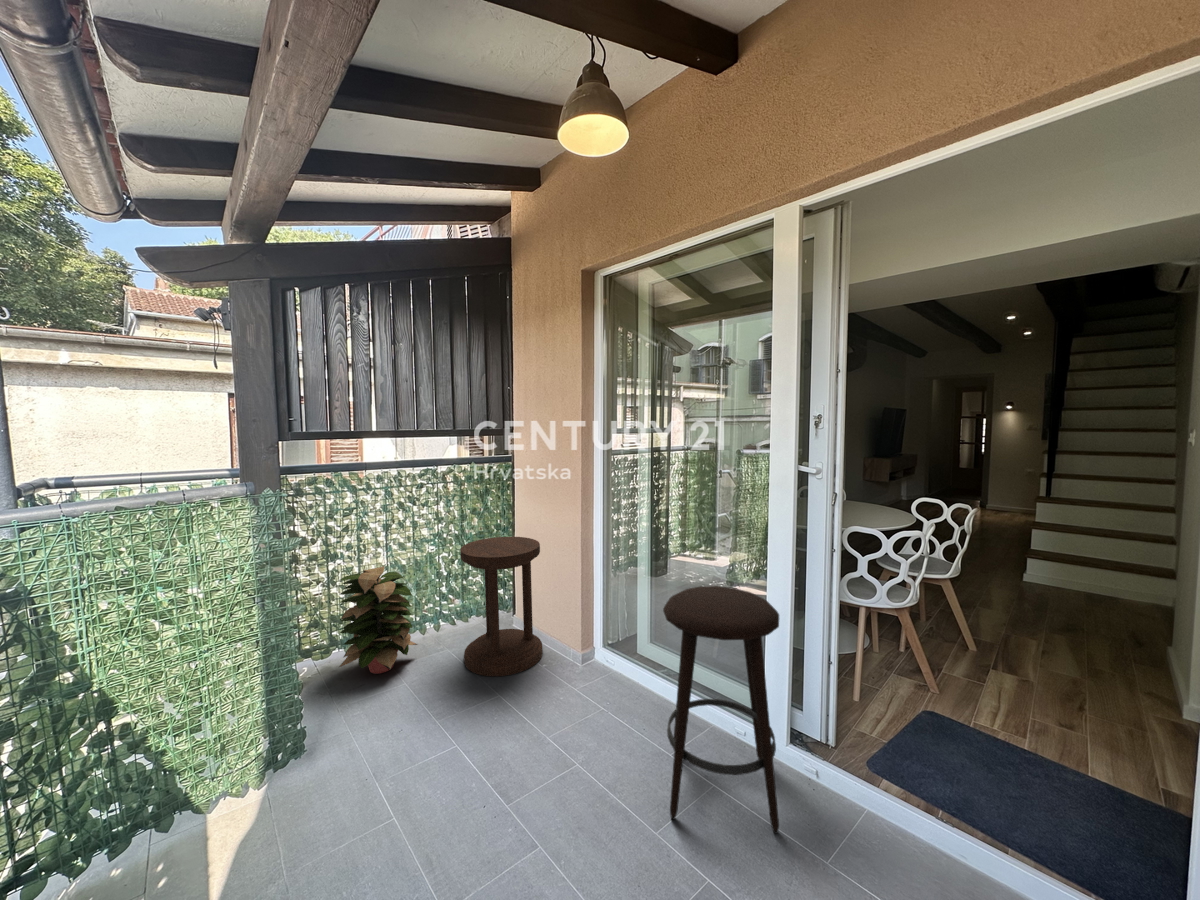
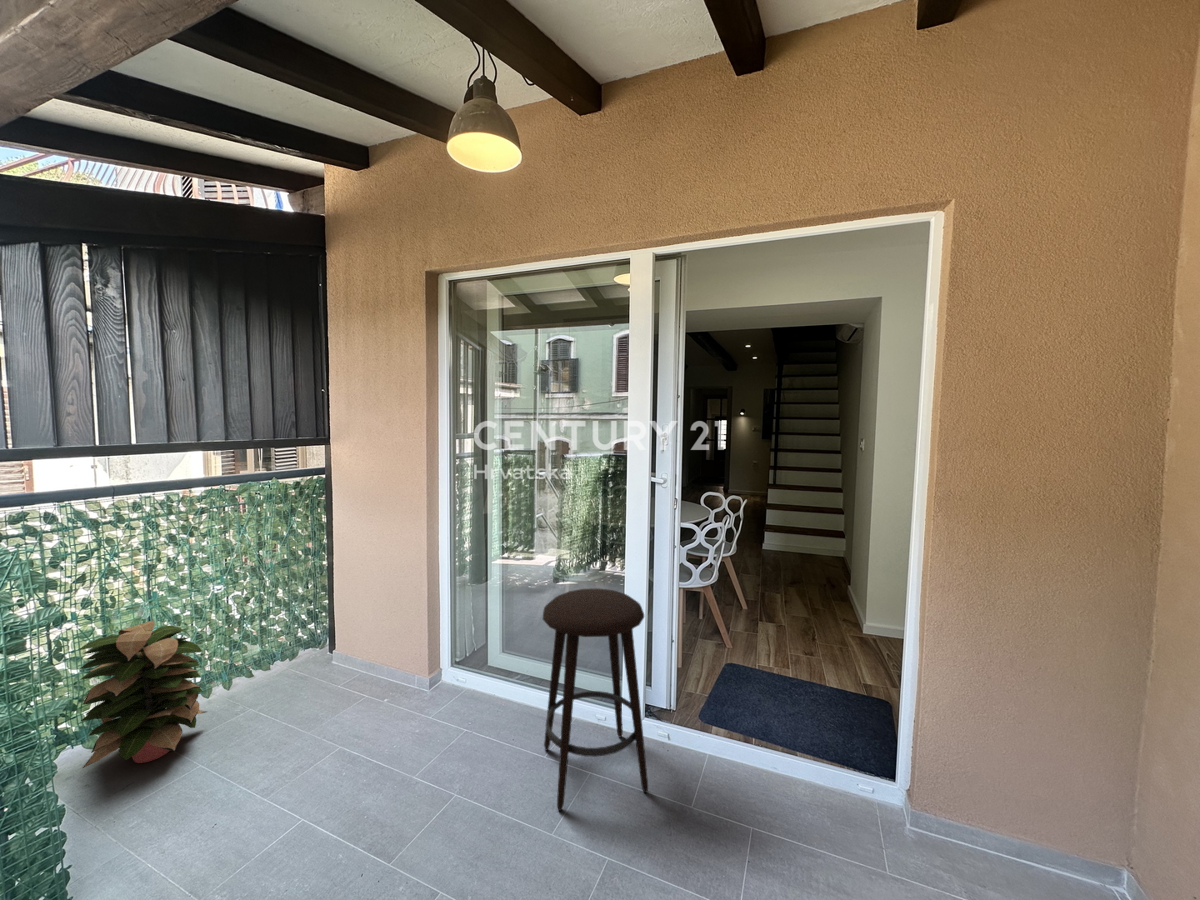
side table: present [460,537,543,676] -> none [272,562,379,729]

